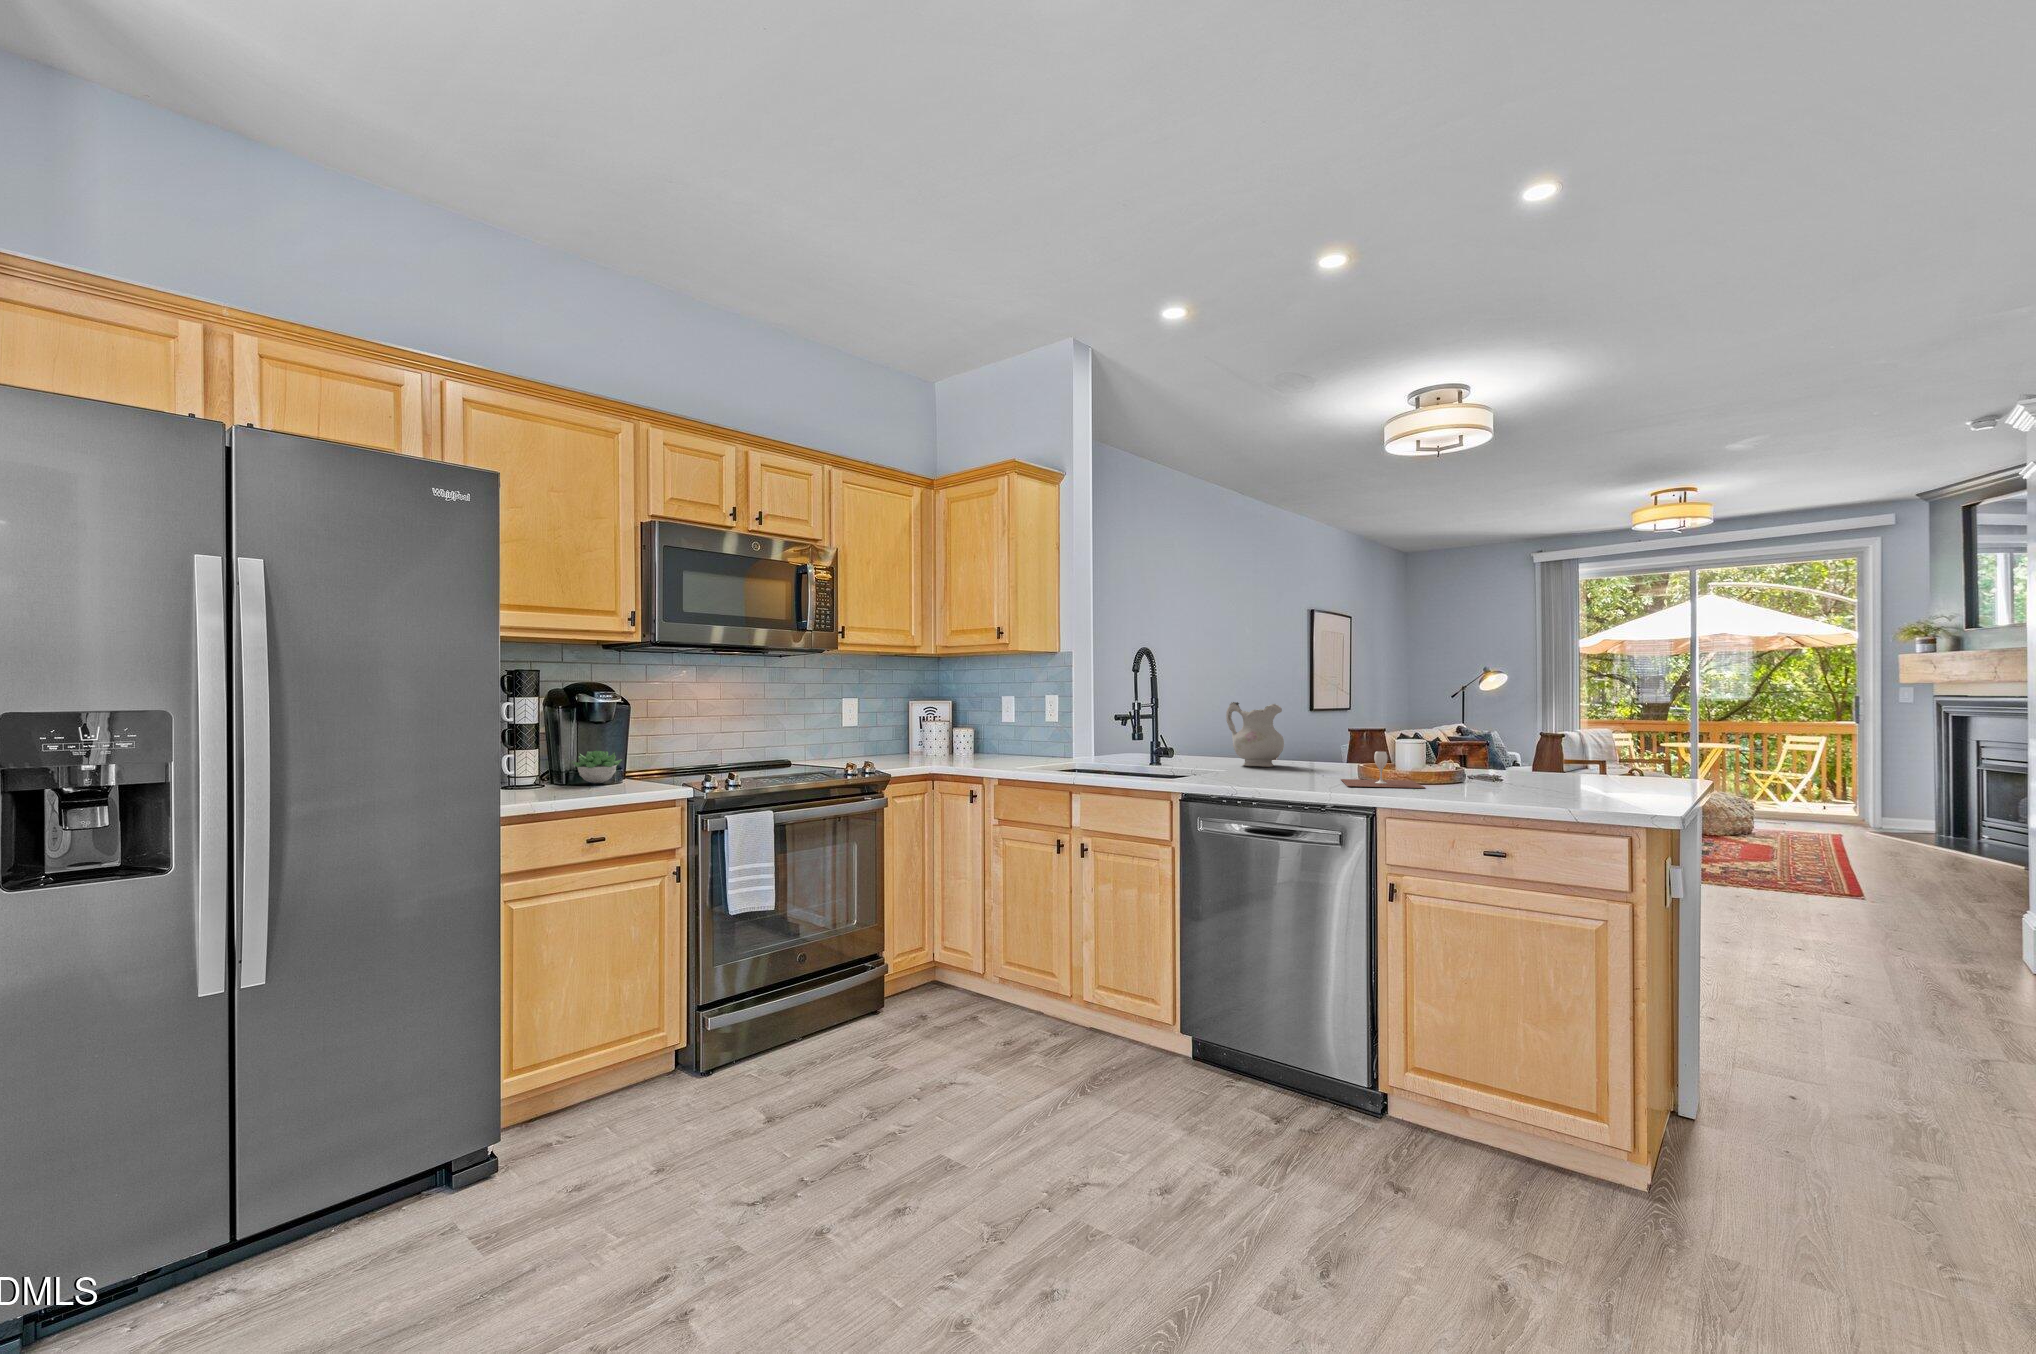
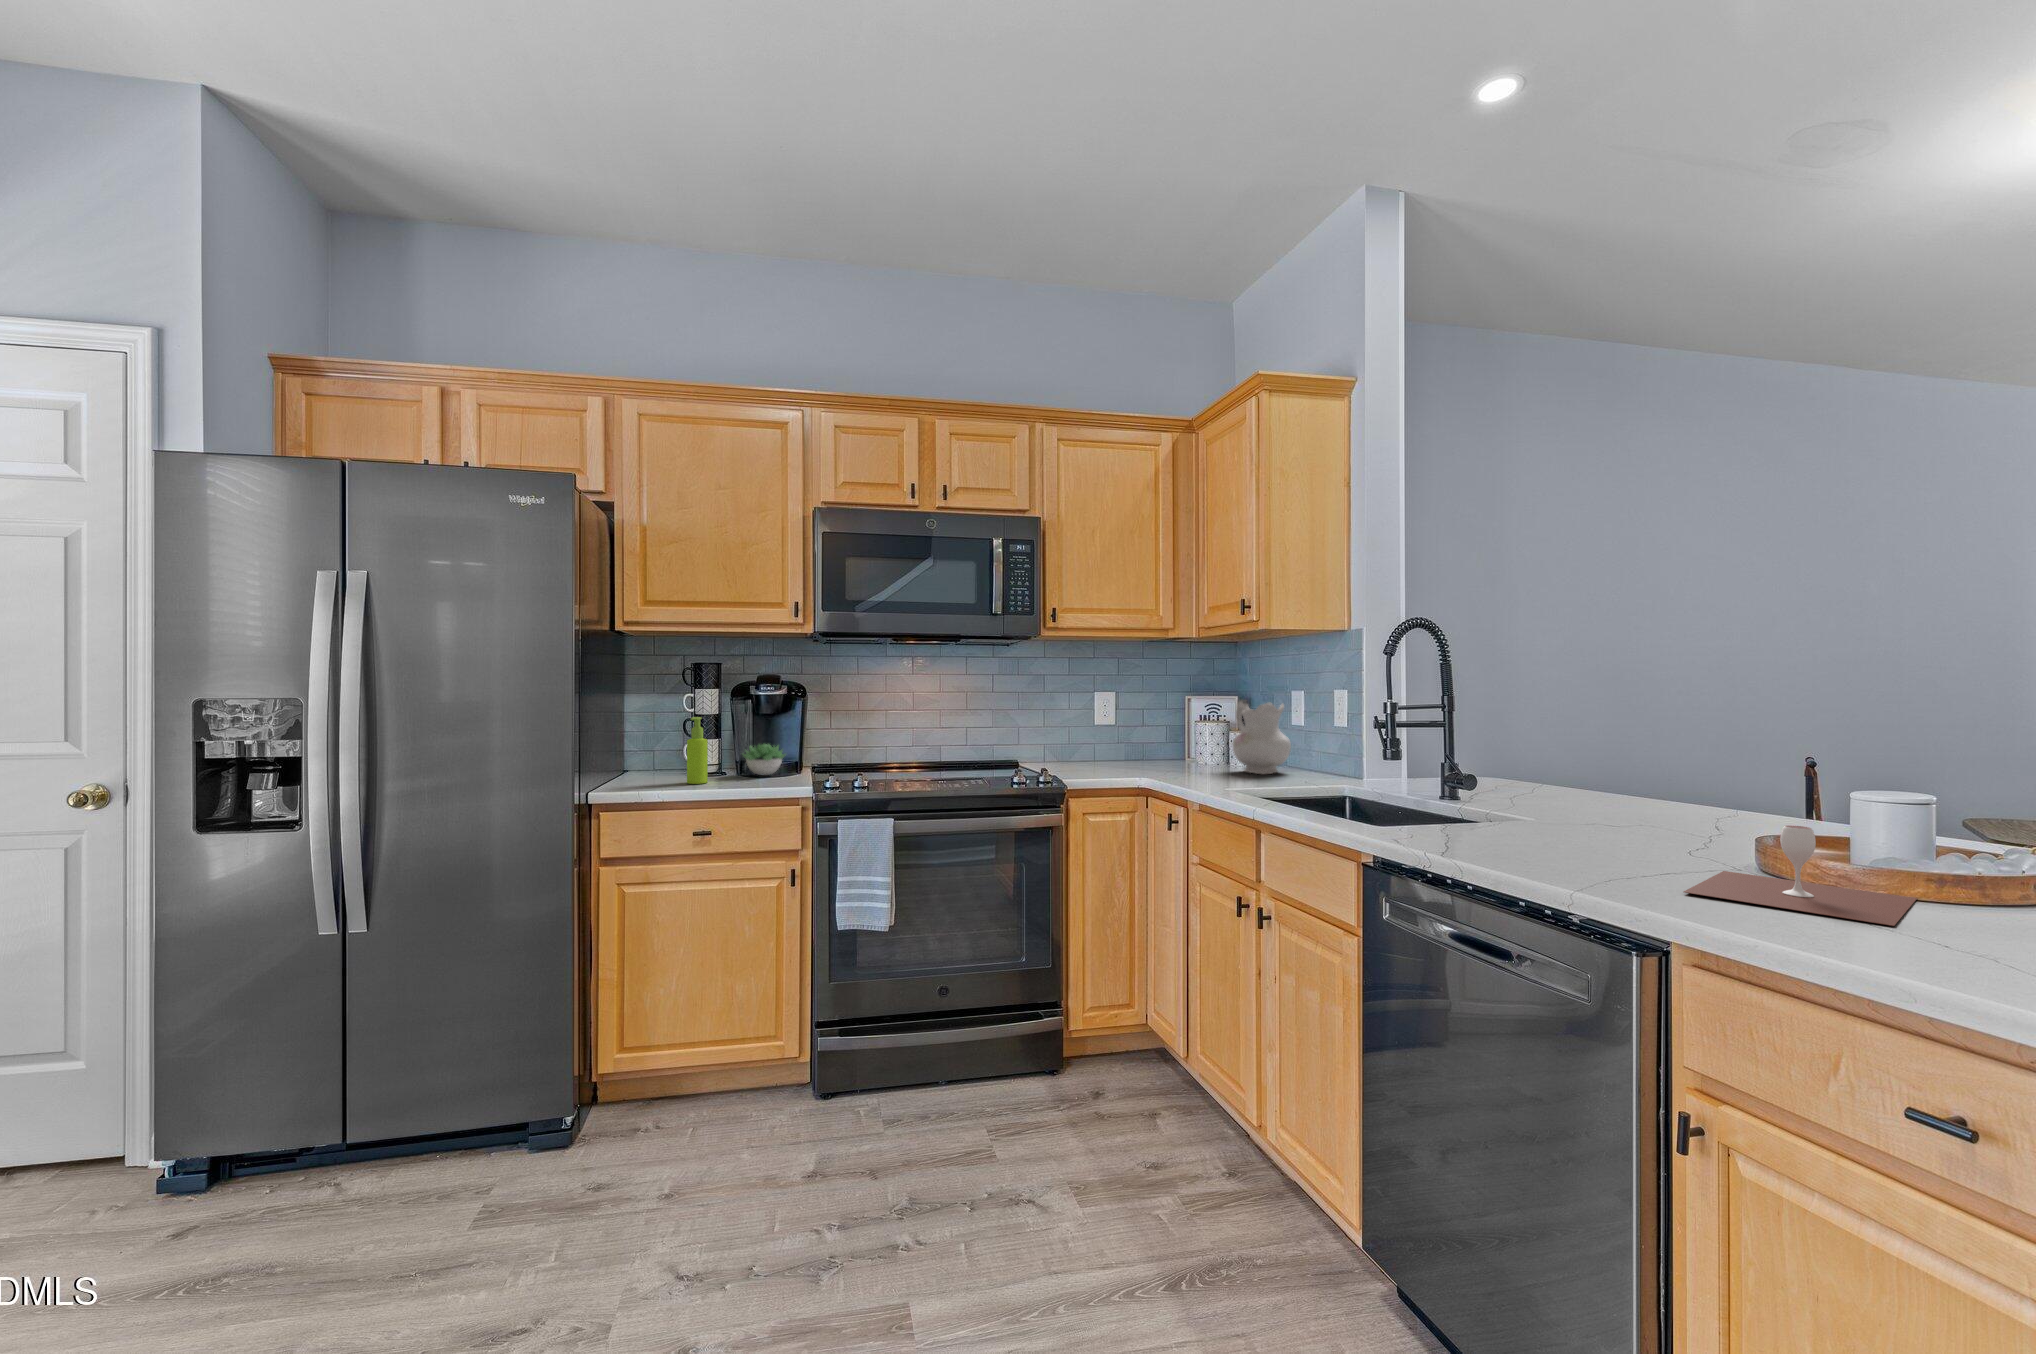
ceramic pitcher: present [1226,702,1284,767] -> present [1233,700,1291,774]
soap dispenser: none [541,724,564,793] -> present [687,717,708,784]

